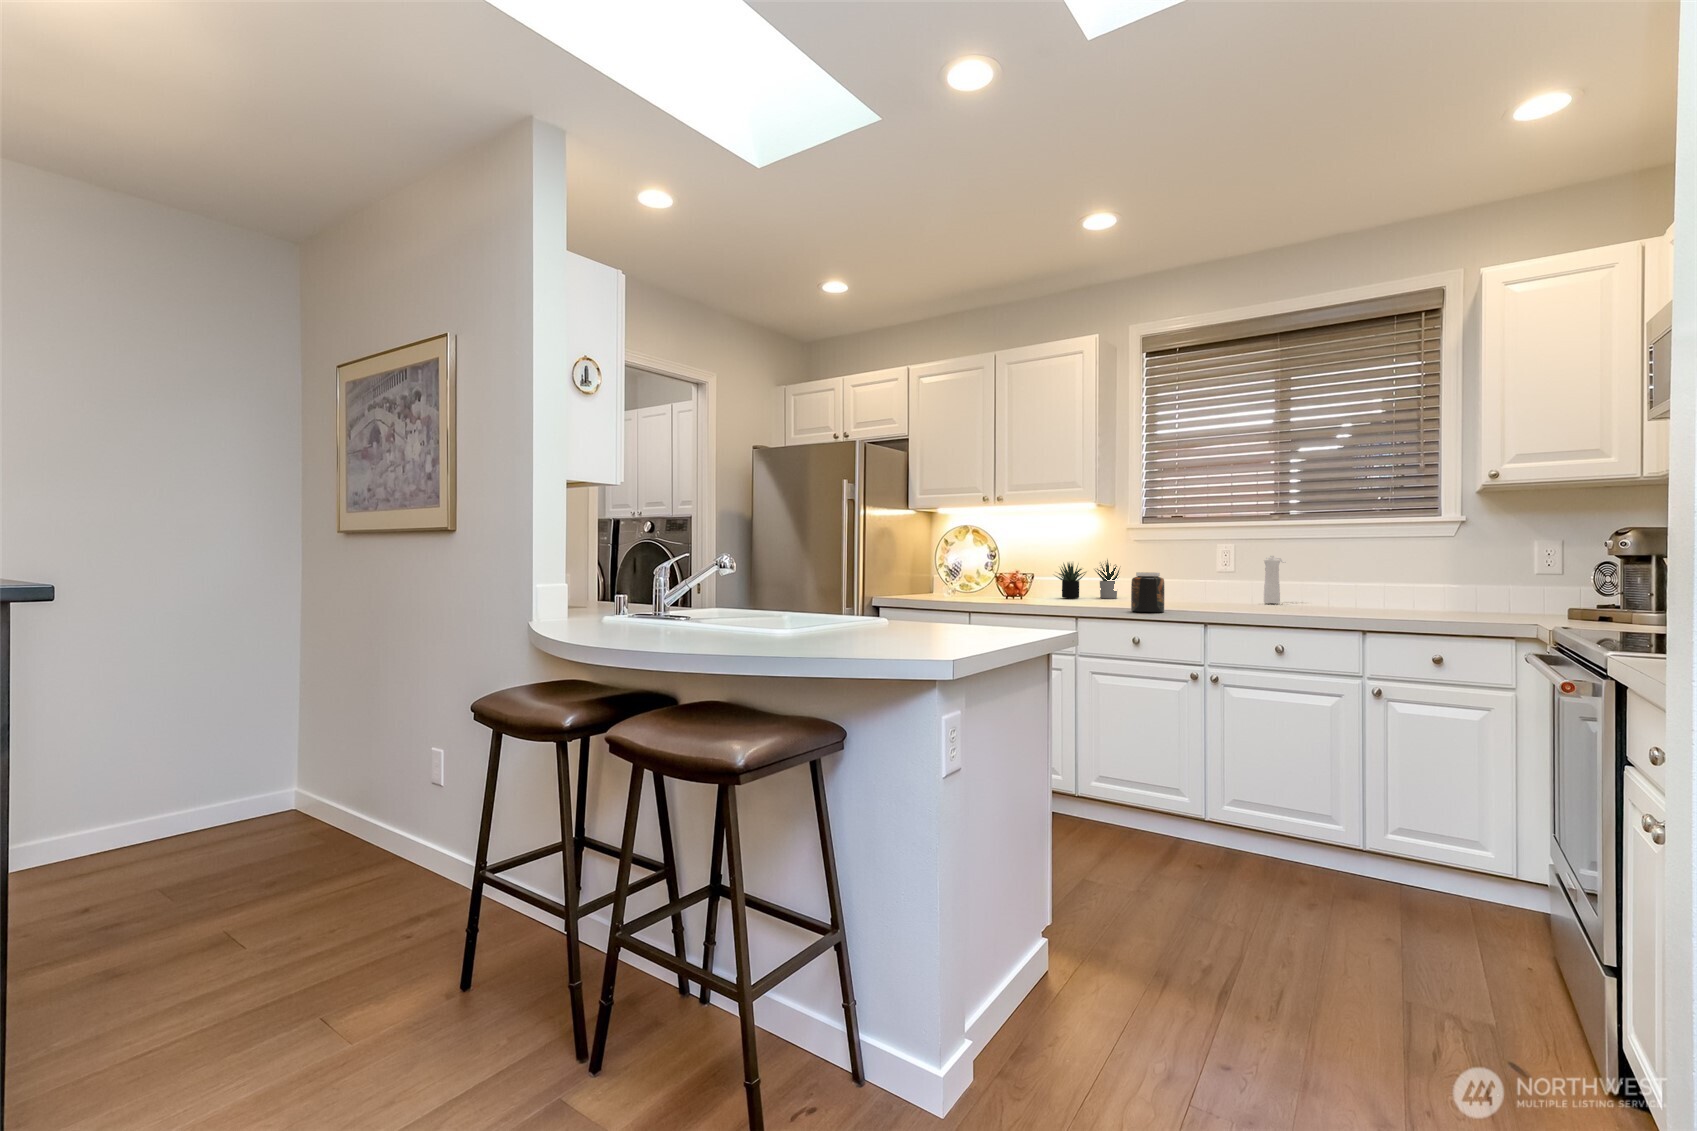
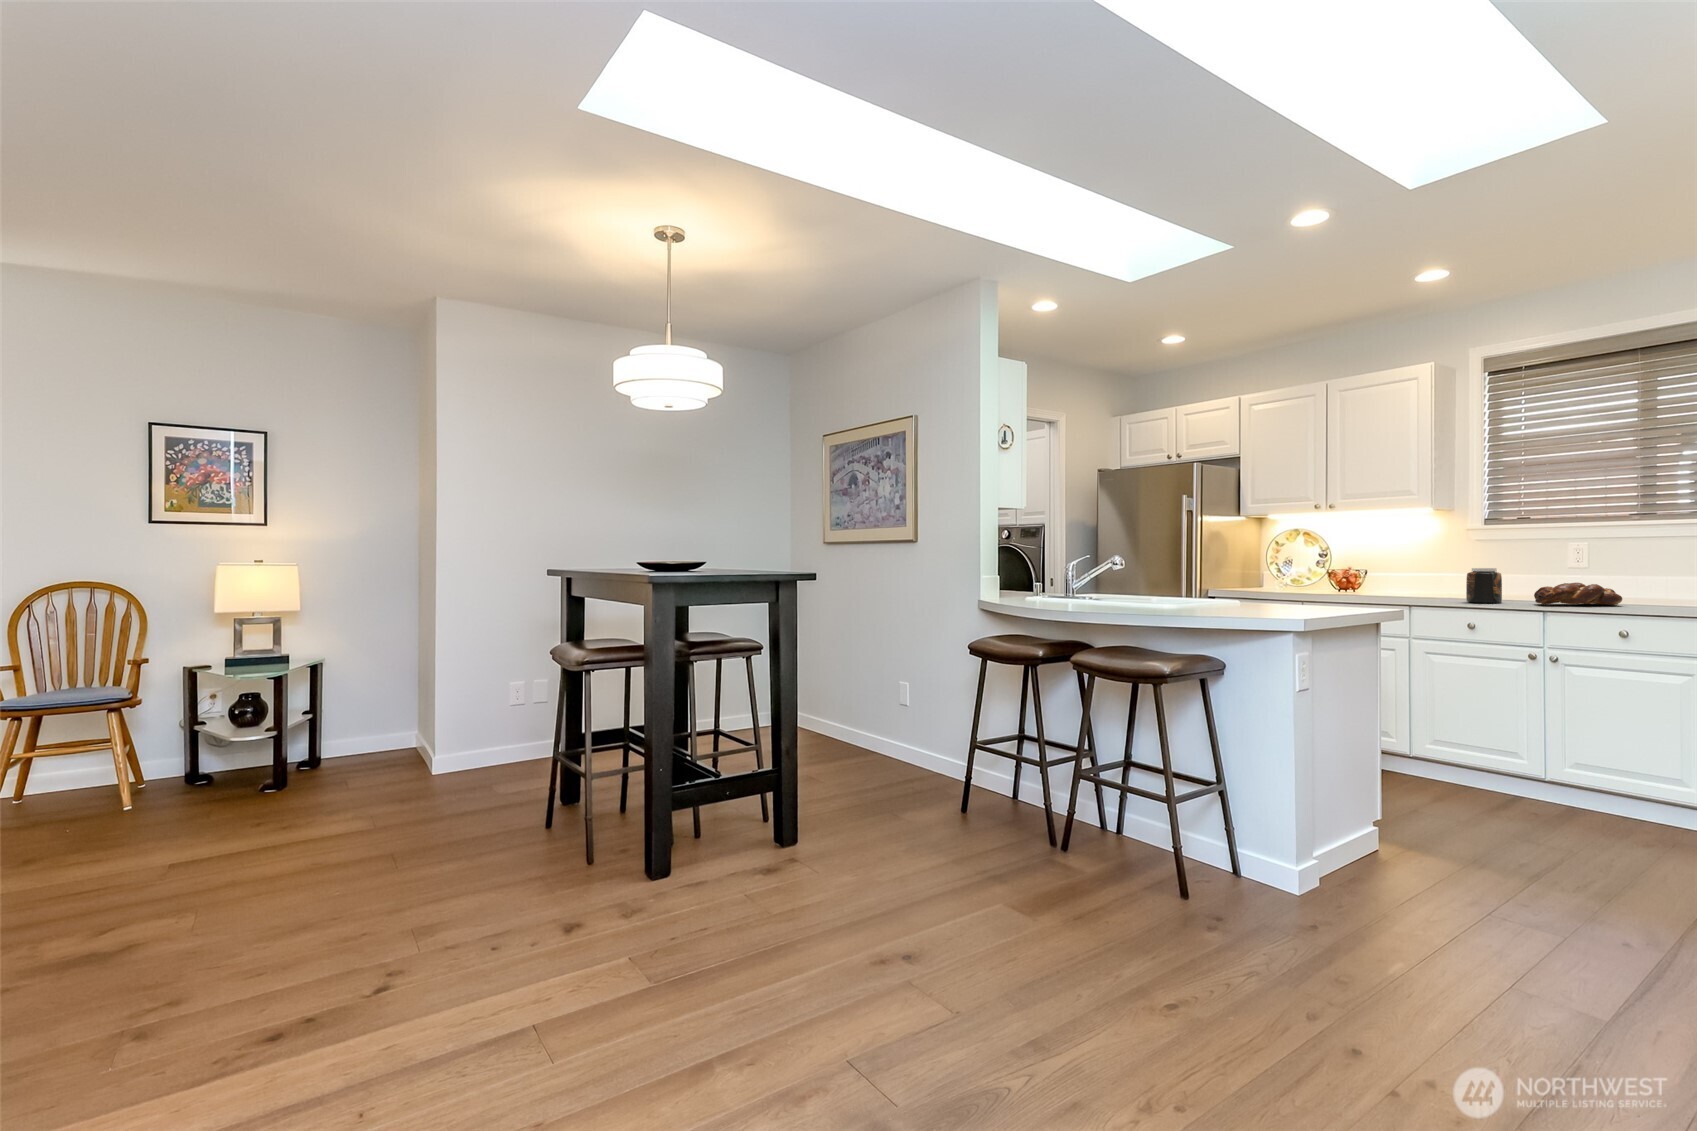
pepper mill: present [1264,556,1286,603] -> none [1621,546,1664,597]
succulent plant: present [1056,560,1120,599] -> none [1386,555,1469,593]
bread loaf: none [1195,589,1275,614] -> present [1534,583,1622,605]

